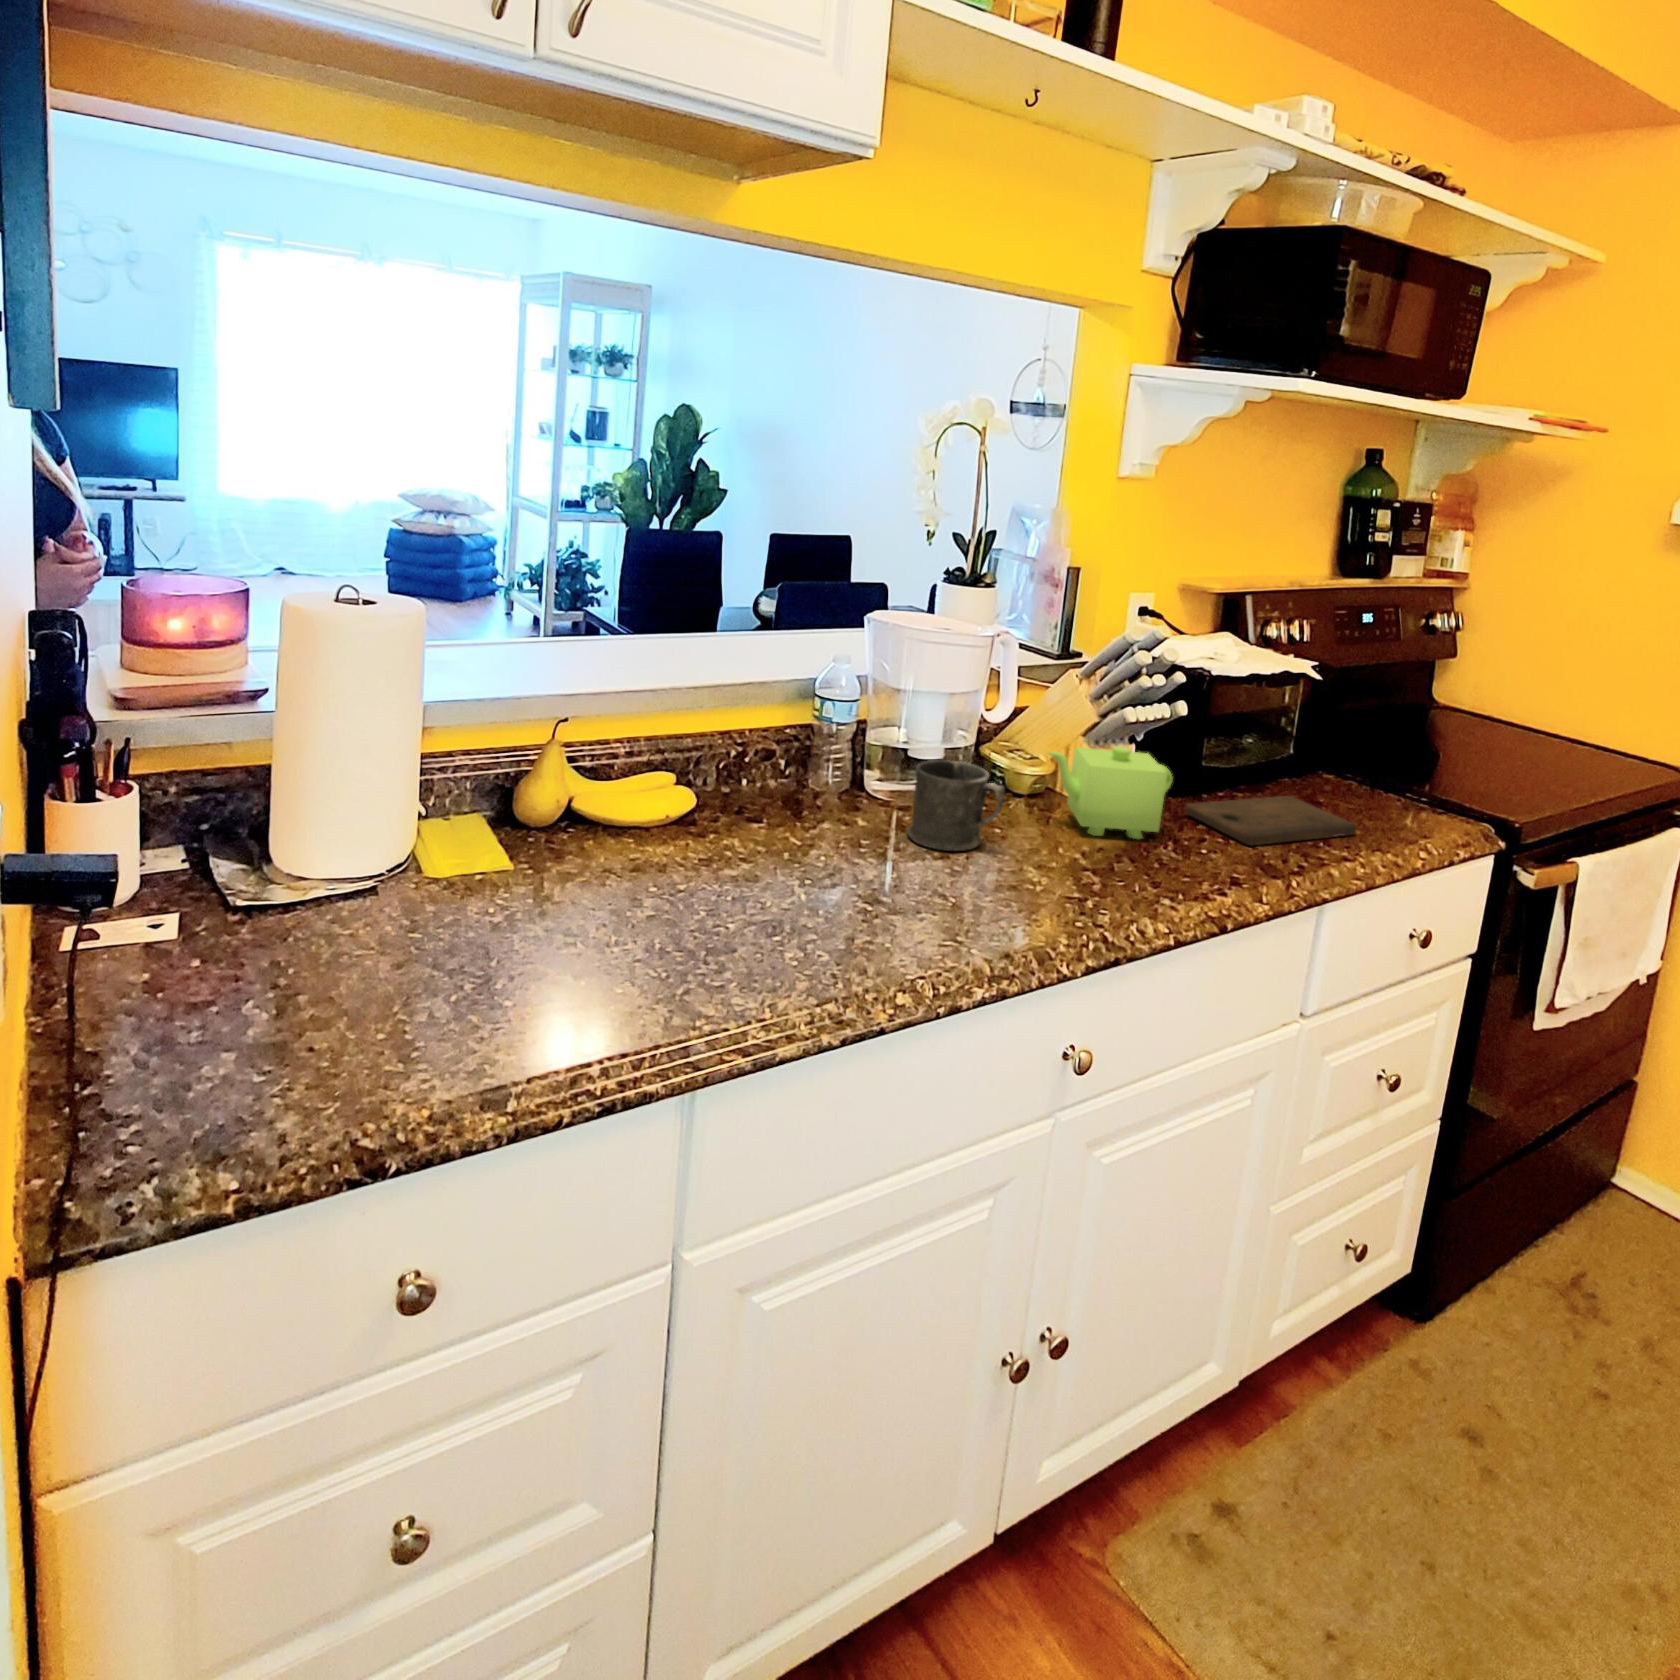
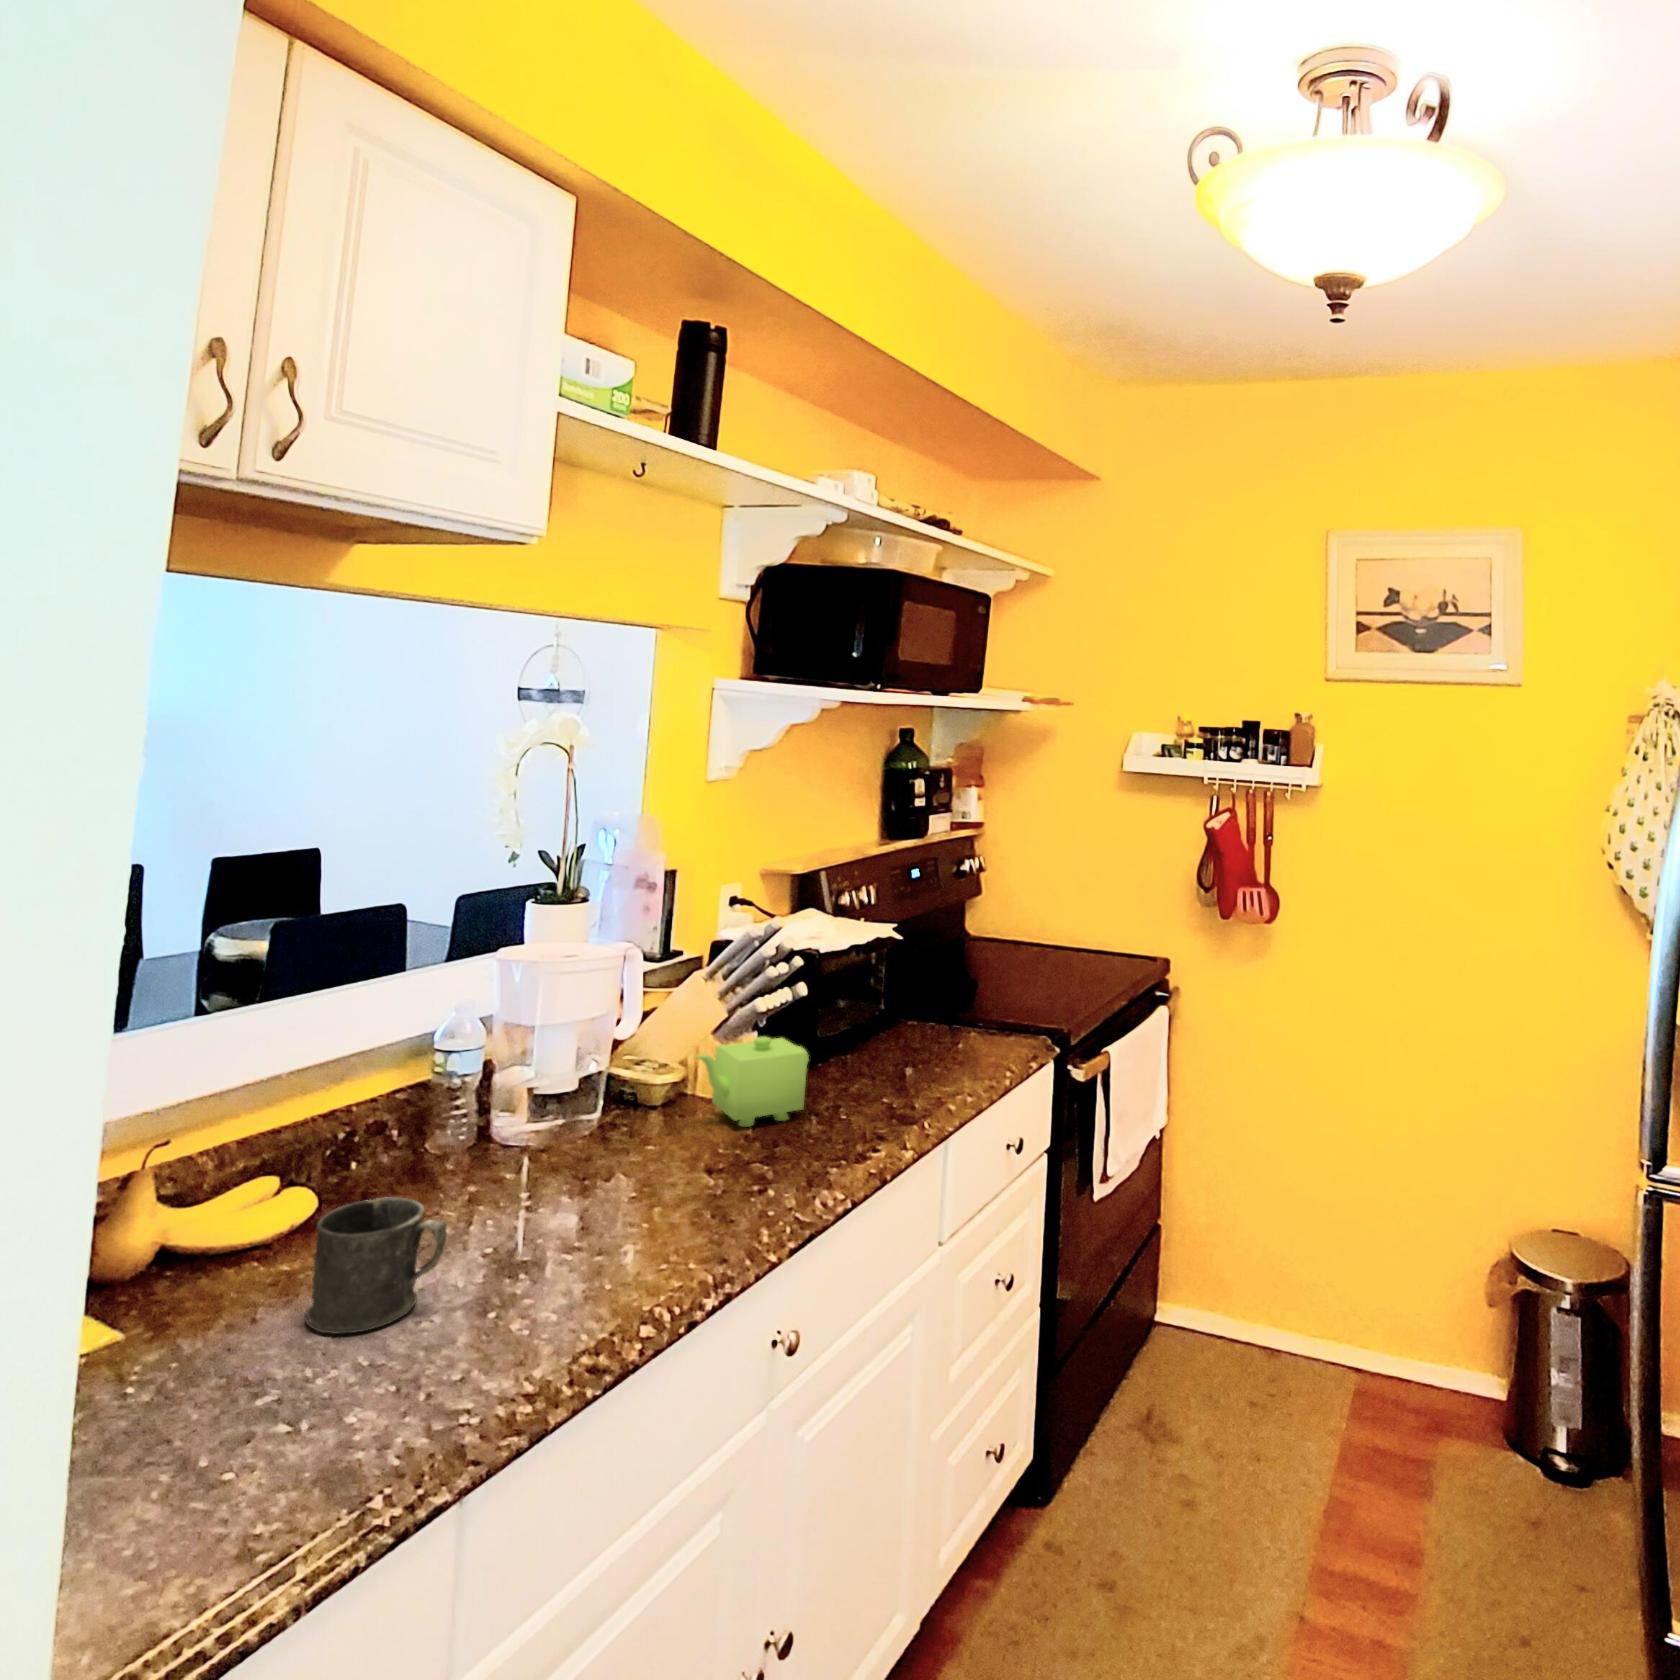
mug: present [907,760,1005,851] -> present [305,1197,447,1334]
cutting board: present [1186,796,1357,845] -> none [815,1049,956,1102]

